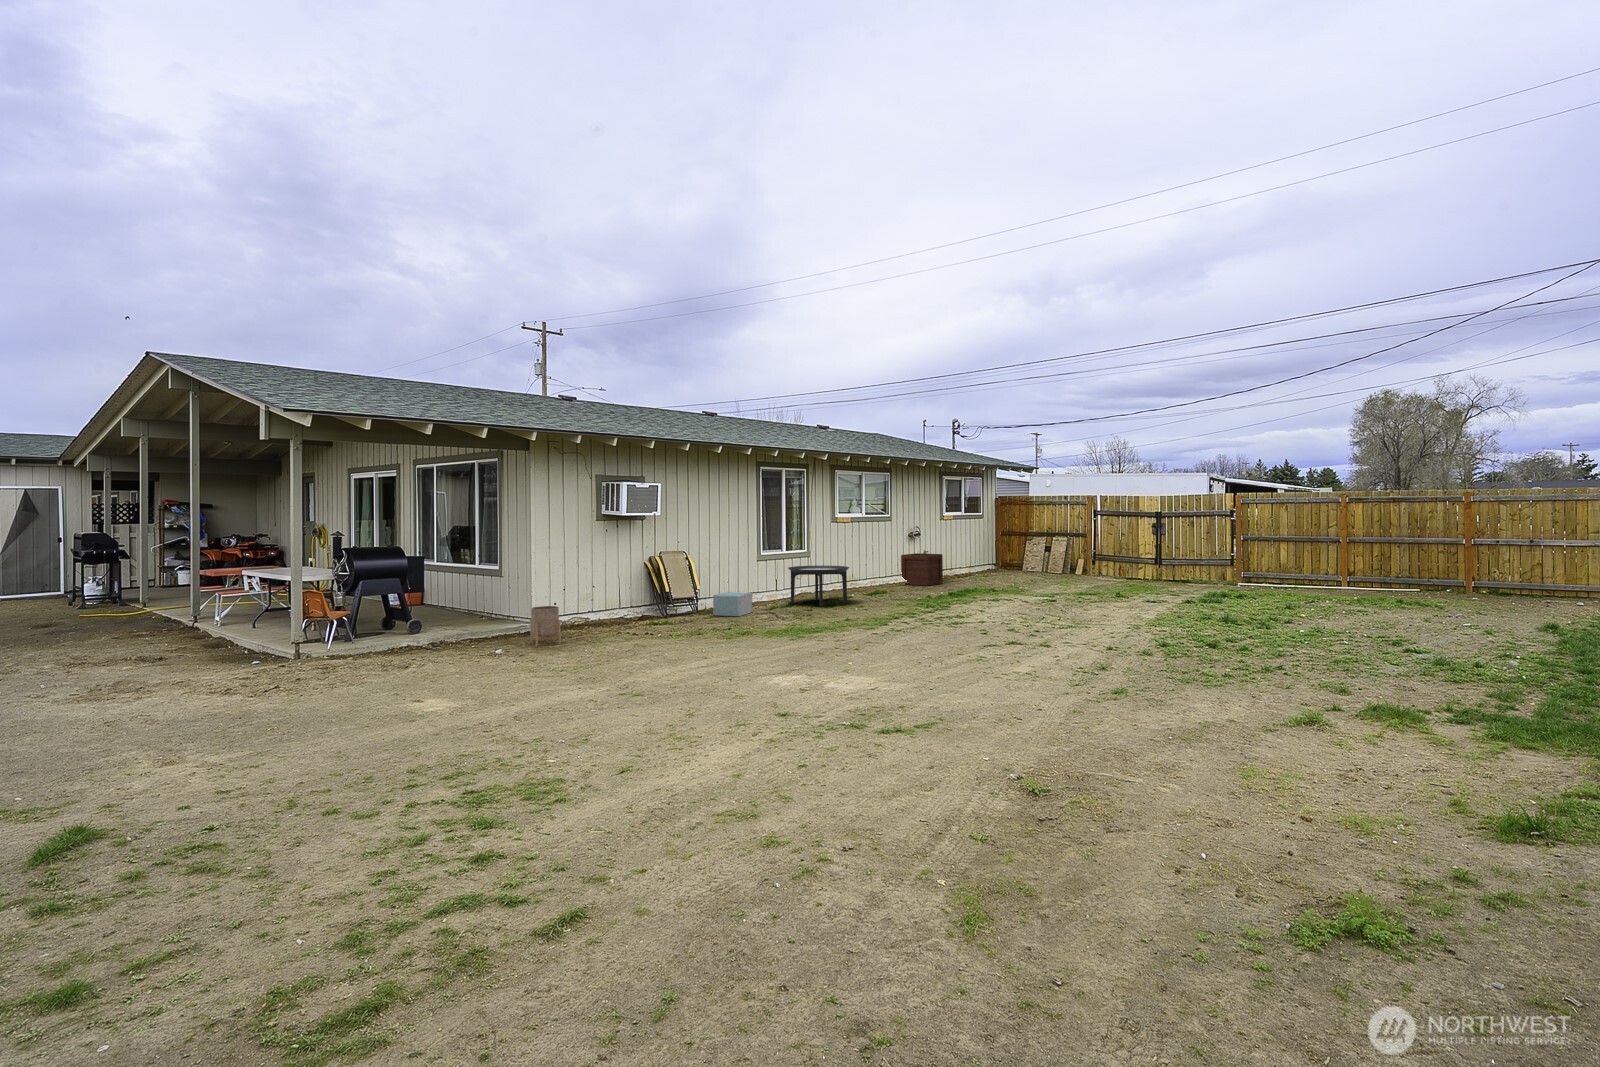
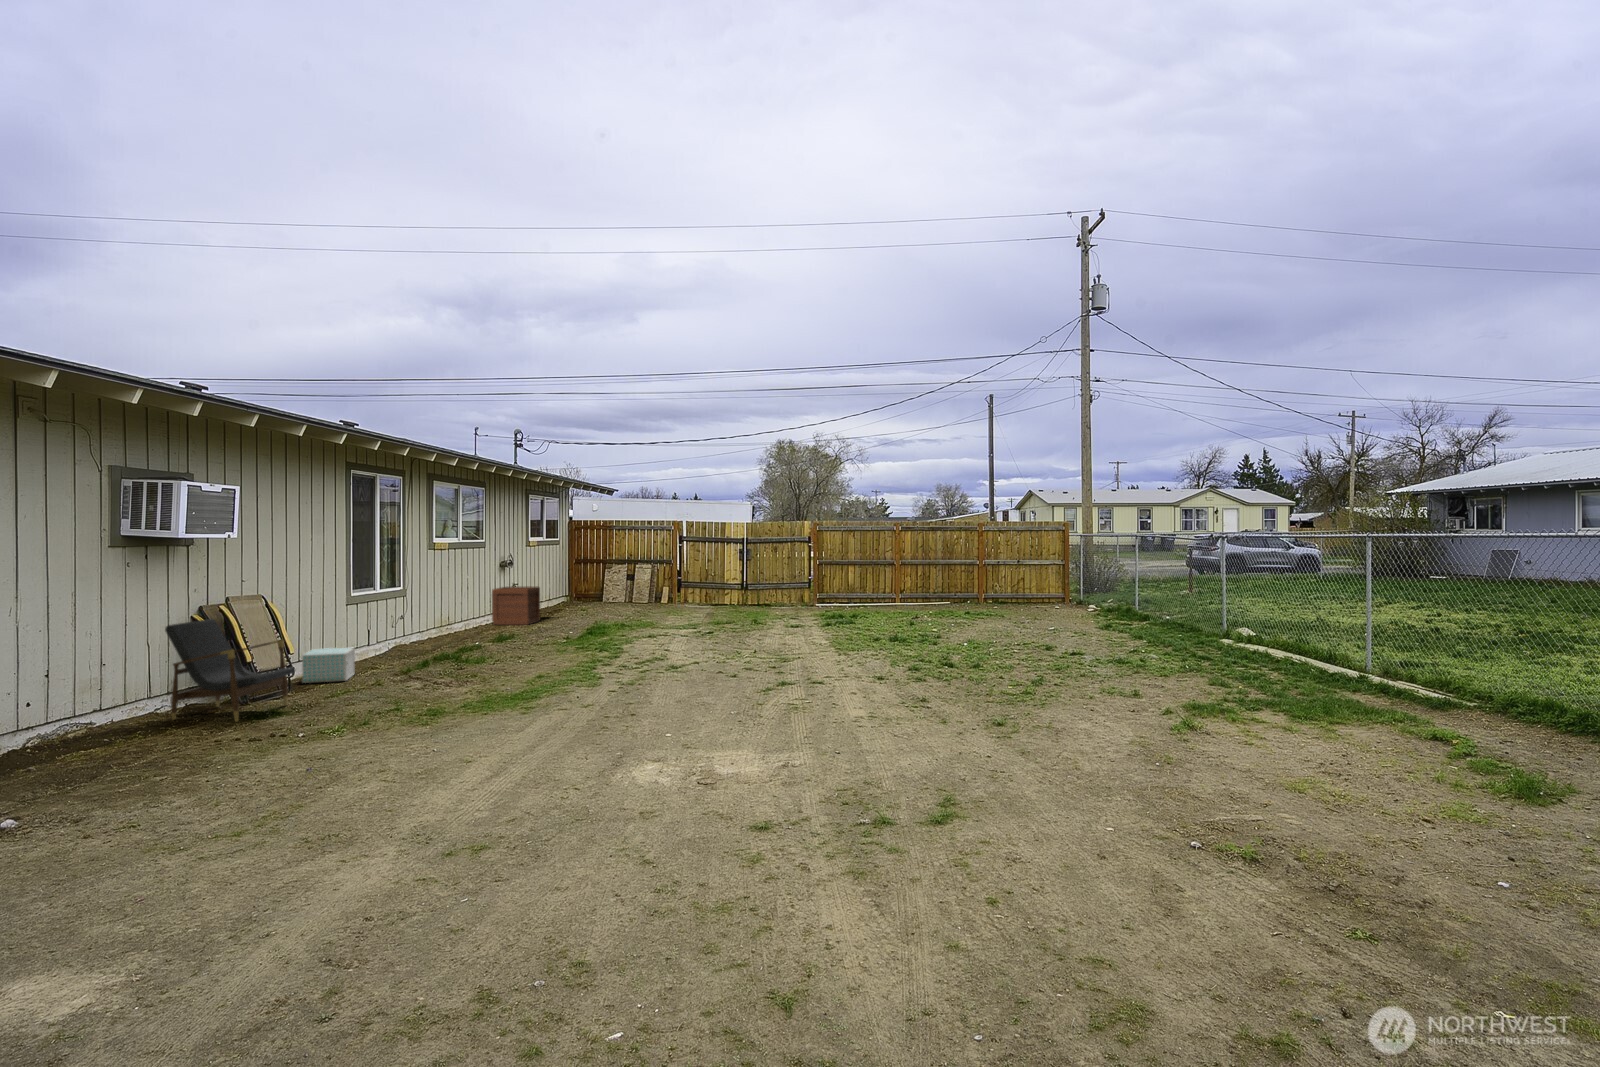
lounge chair: none [611,566,684,635] -> present [165,619,296,722]
round table: present [788,566,849,606] -> none [385,606,470,659]
planter: present [530,606,561,646] -> none [41,692,109,761]

